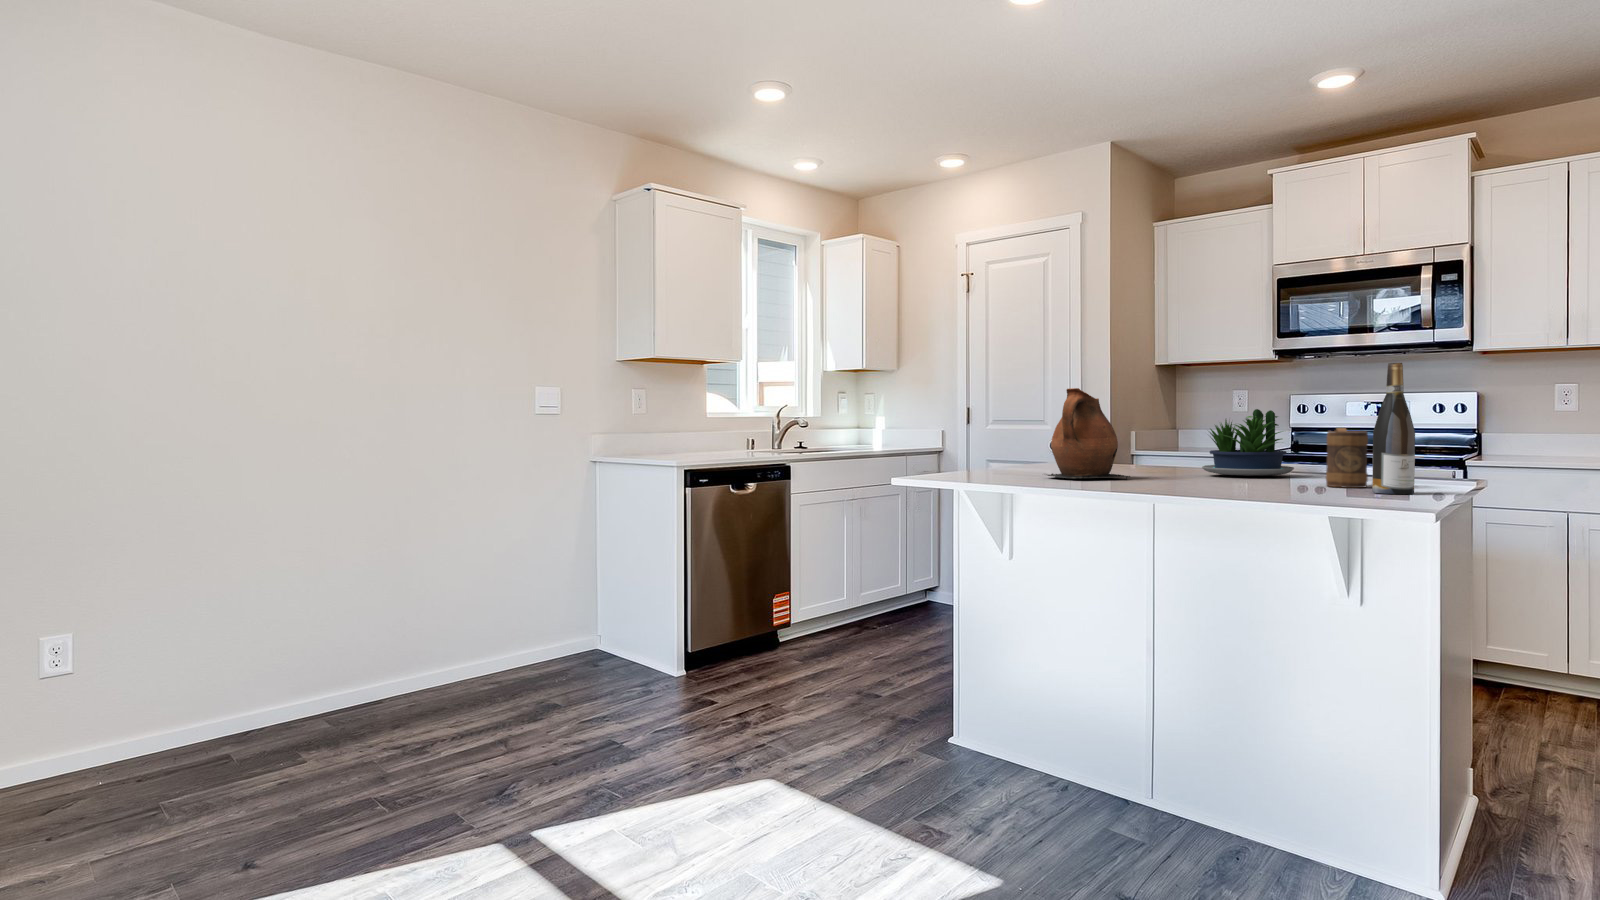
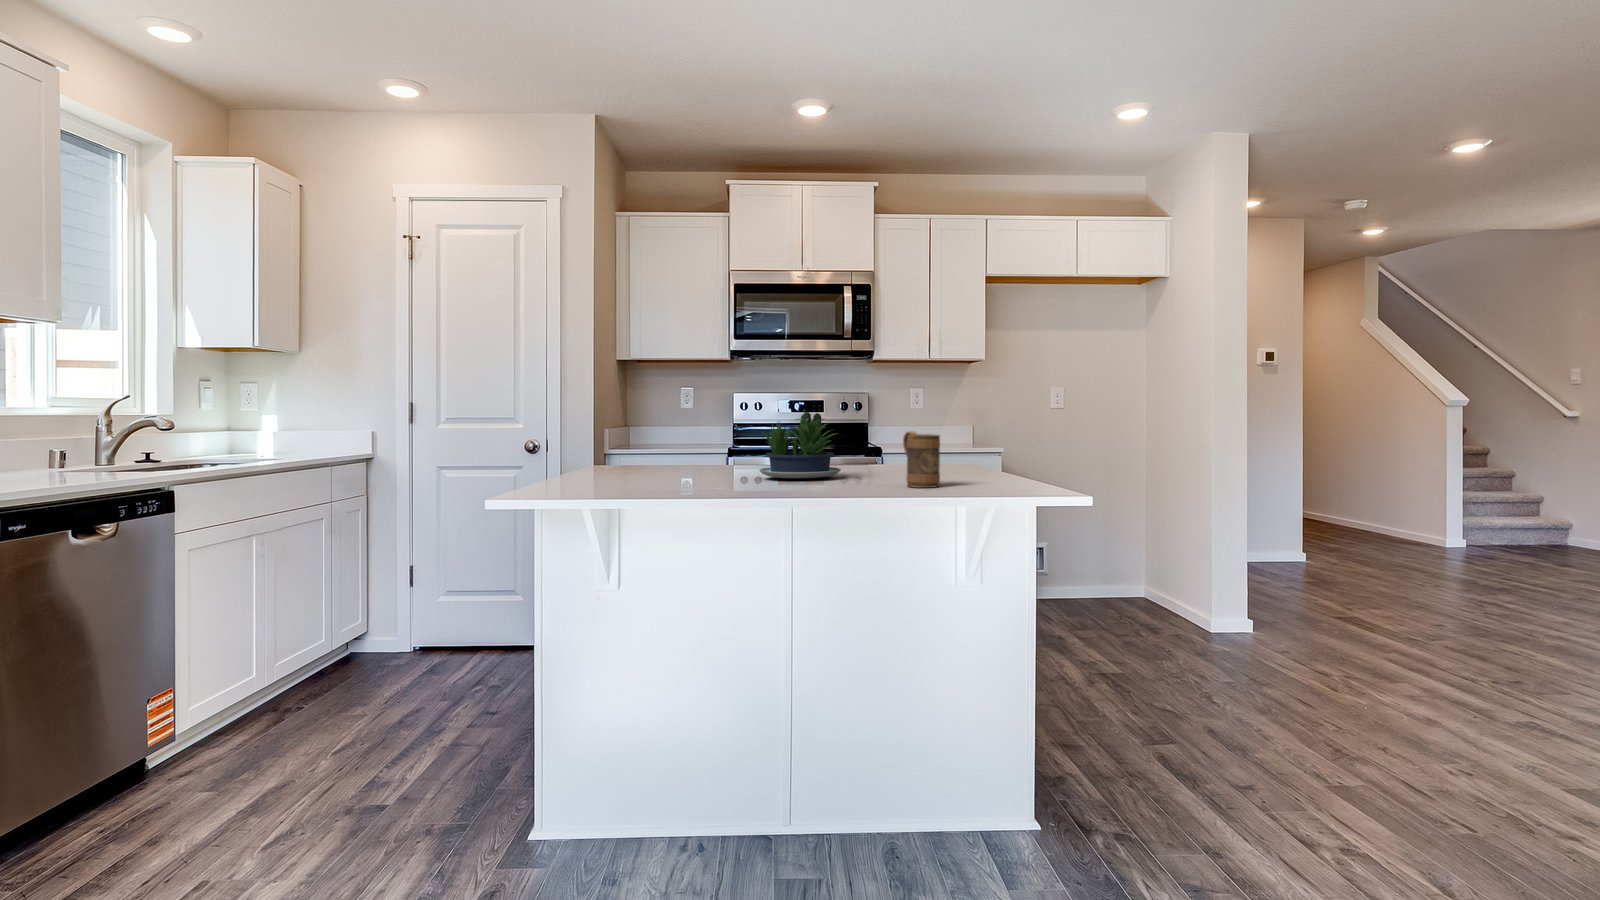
wine bottle: present [1372,363,1415,494] -> none [967,373,1000,493]
ceramic pitcher: present [1046,388,1130,479] -> none [620,387,718,493]

